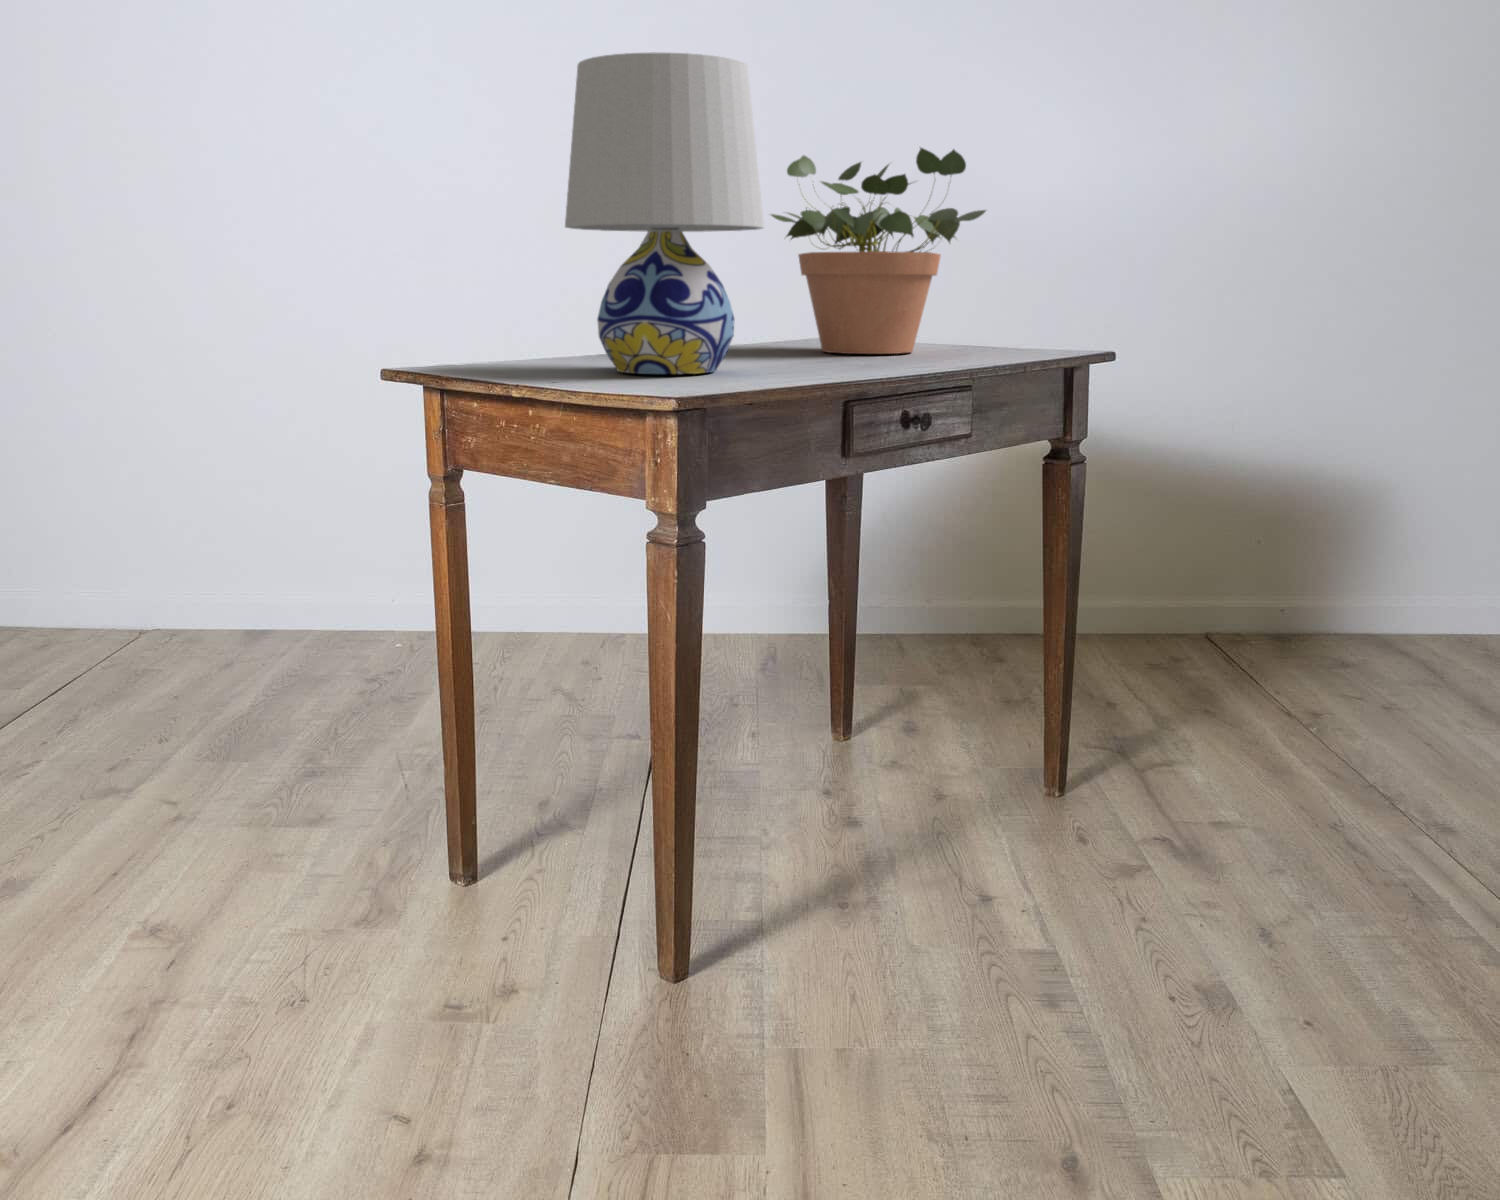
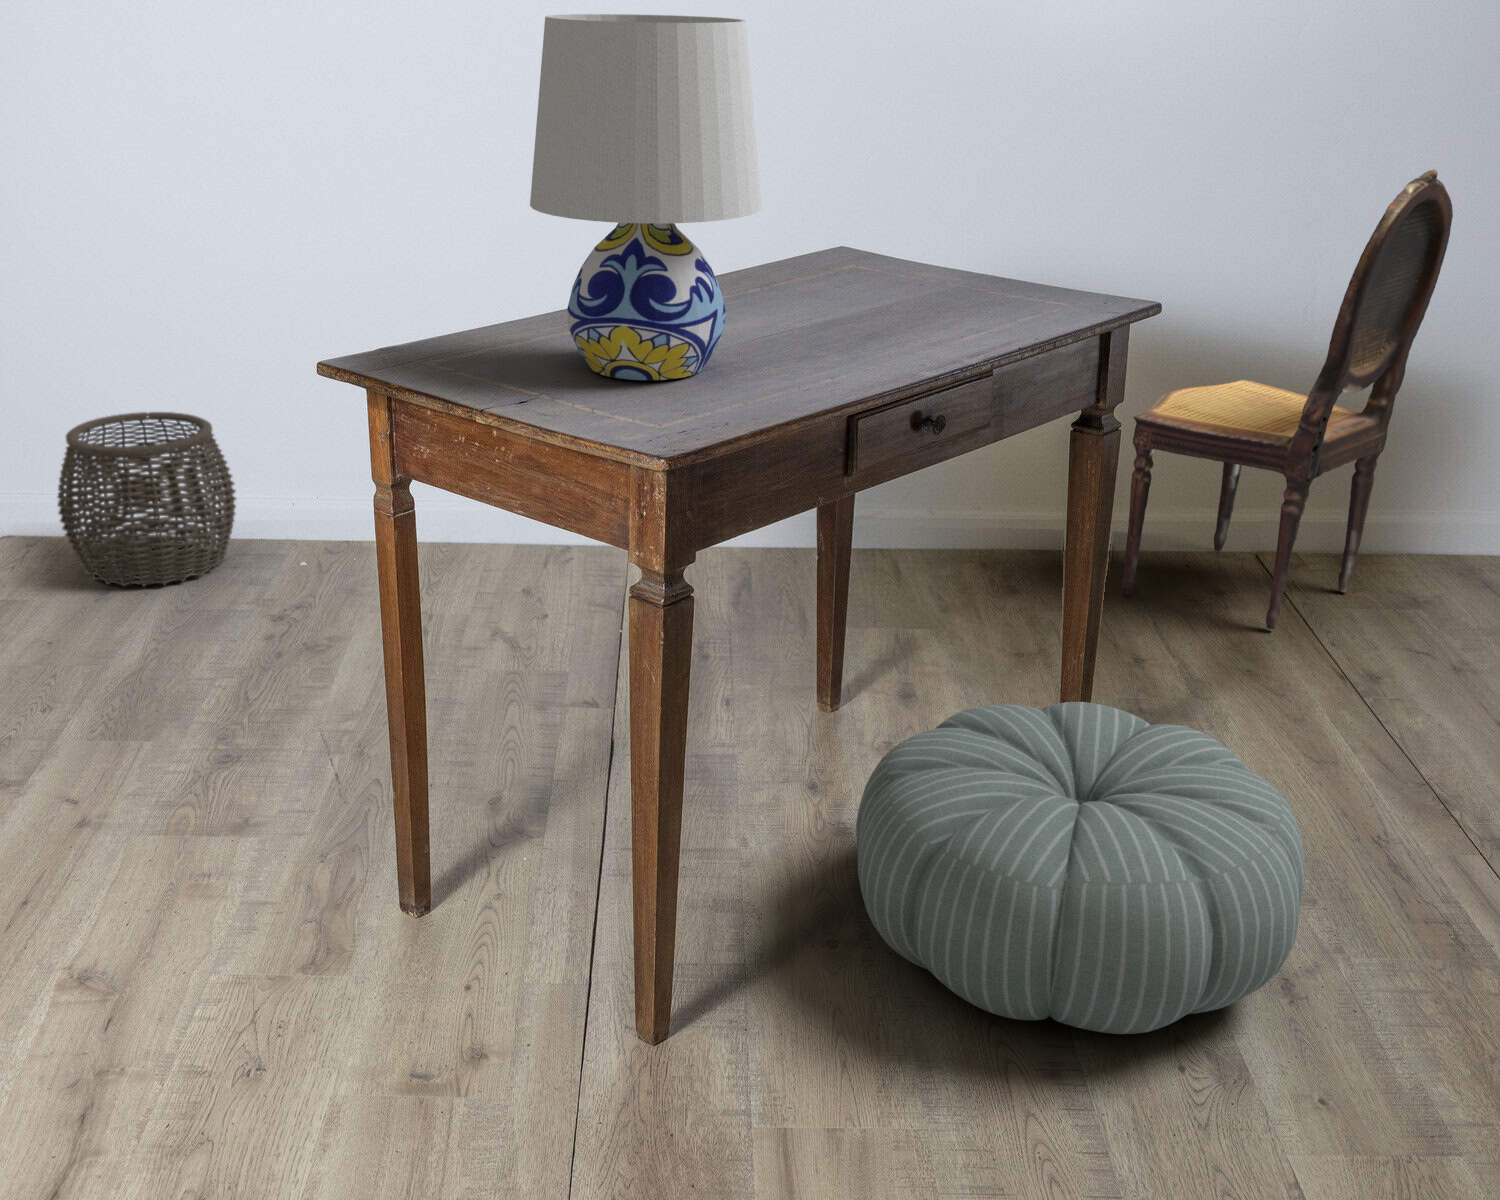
potted plant: present [771,148,986,354] -> none [761,71,1022,315]
dining chair: none [1095,278,1363,683] -> present [1122,169,1453,629]
woven basket: none [179,519,332,661] -> present [58,412,236,586]
pouf: none [861,697,1274,970] -> present [856,702,1305,1034]

